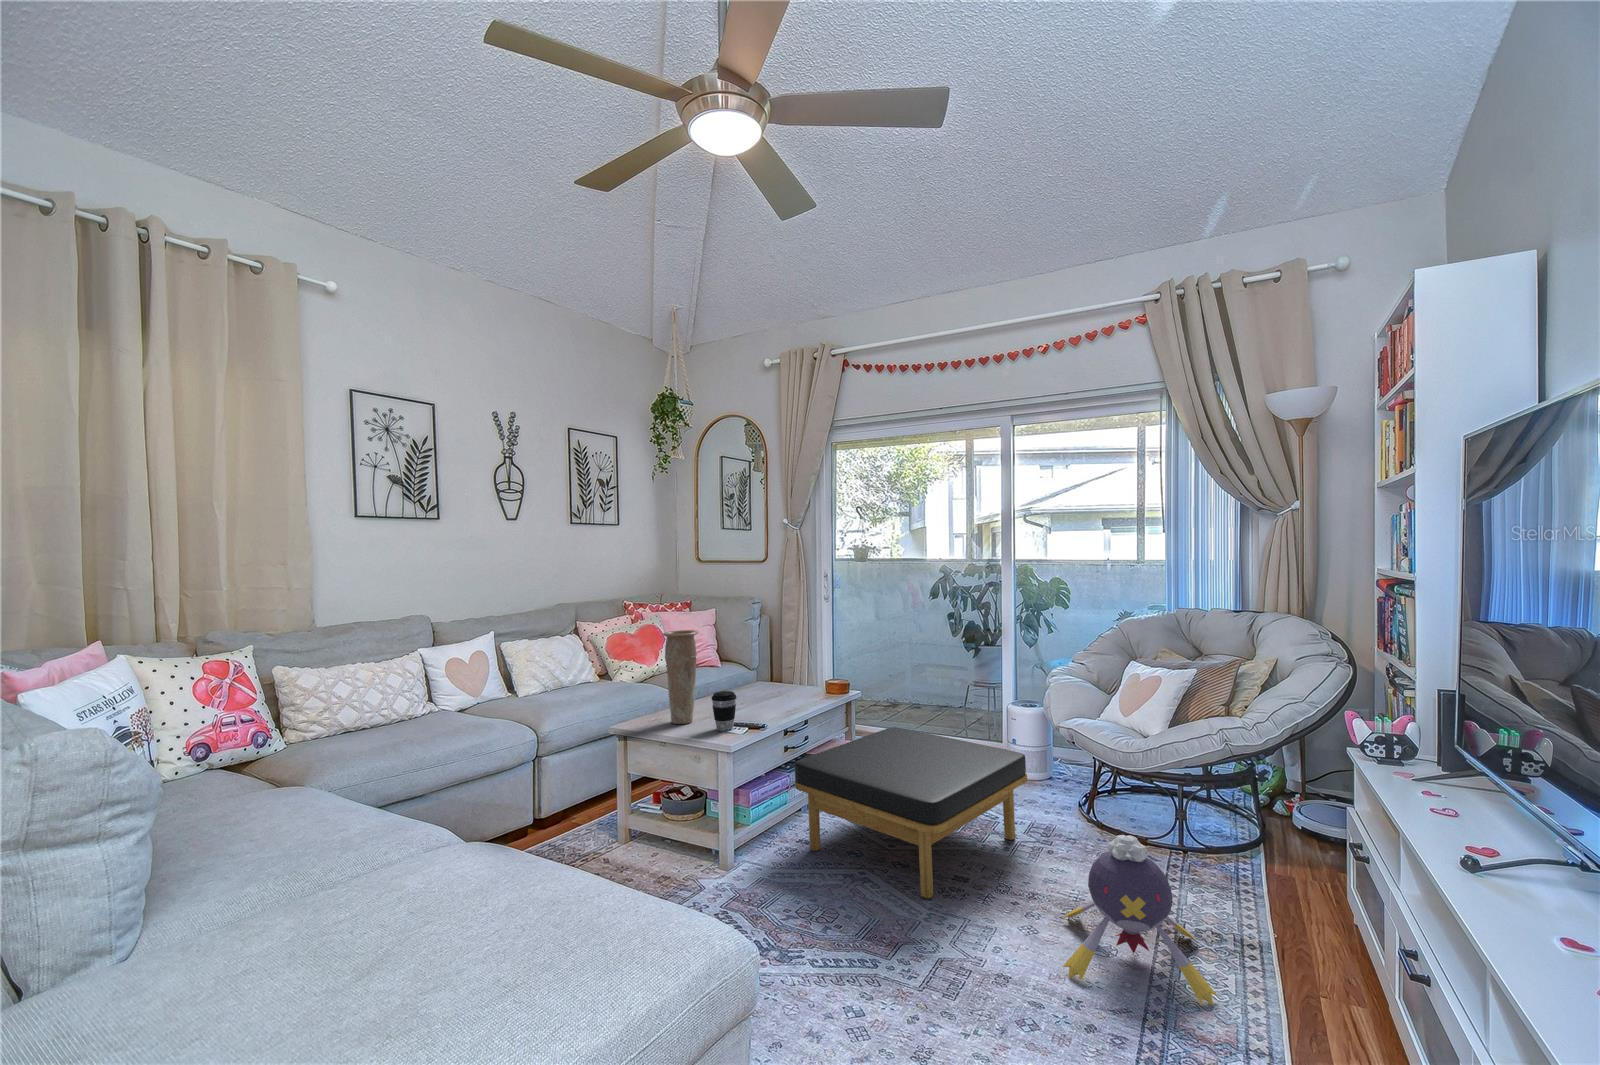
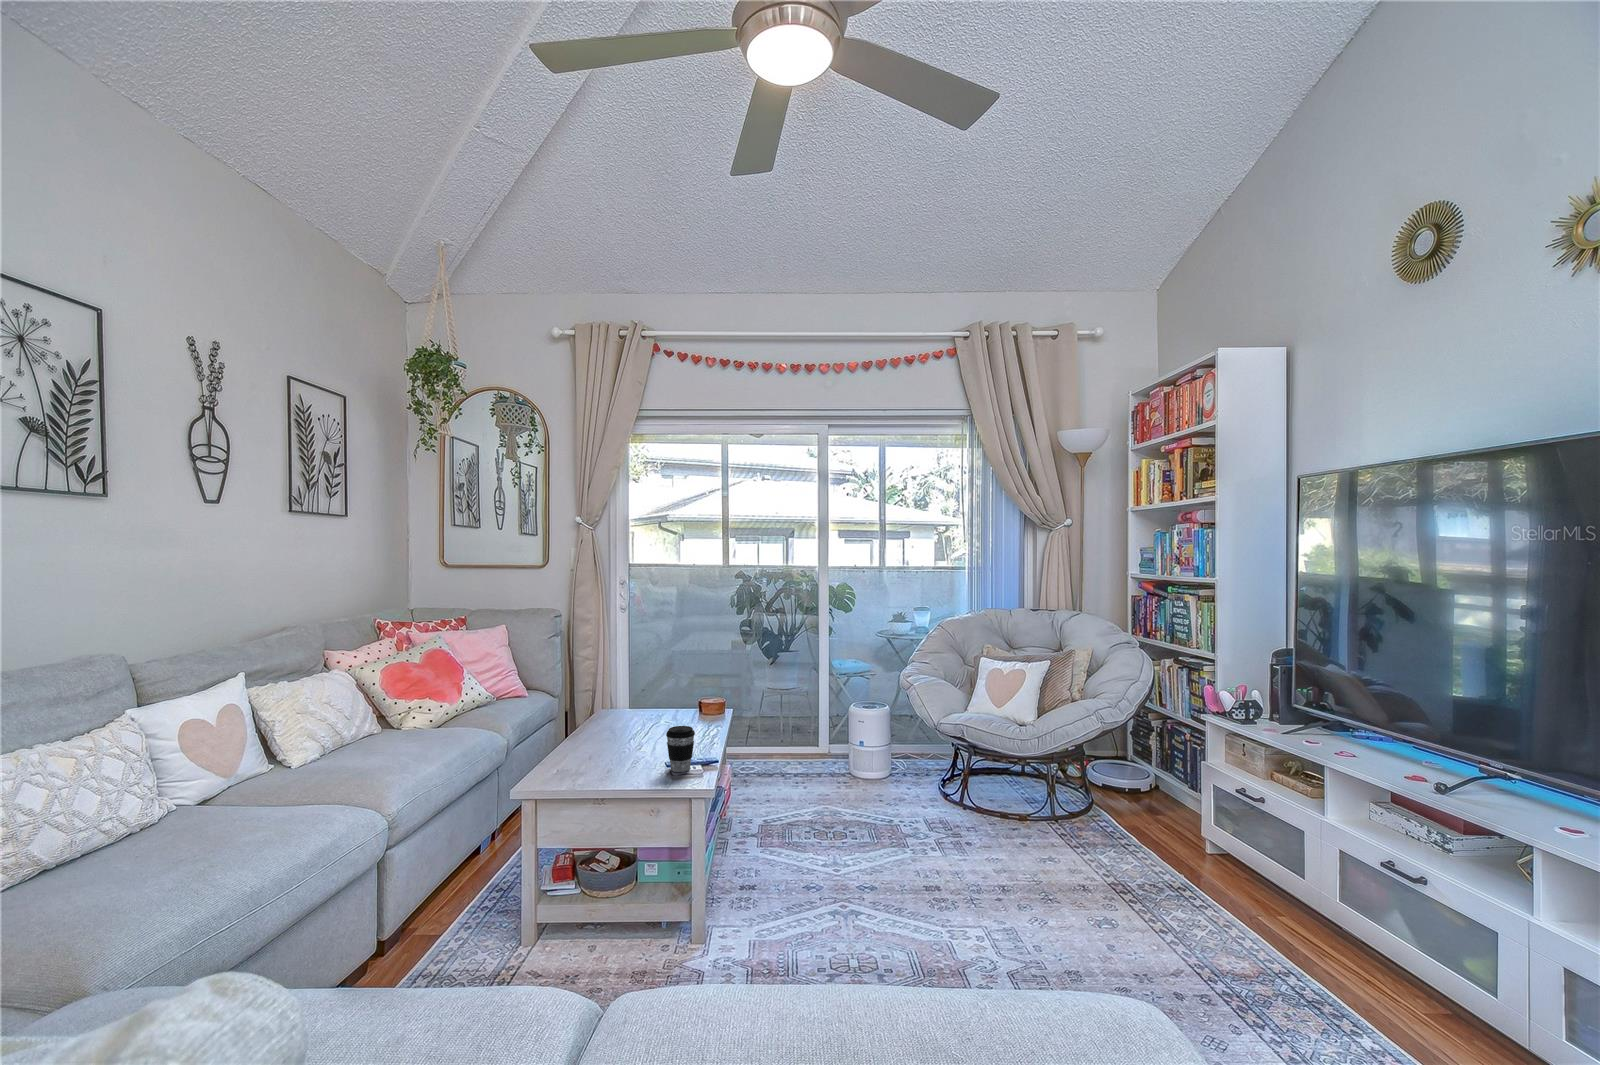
vase: present [663,630,698,724] -> none [592,659,635,773]
ottoman: present [795,727,1027,898] -> none [738,745,927,900]
plush toy: present [1063,835,1217,1006] -> none [1011,804,1147,929]

